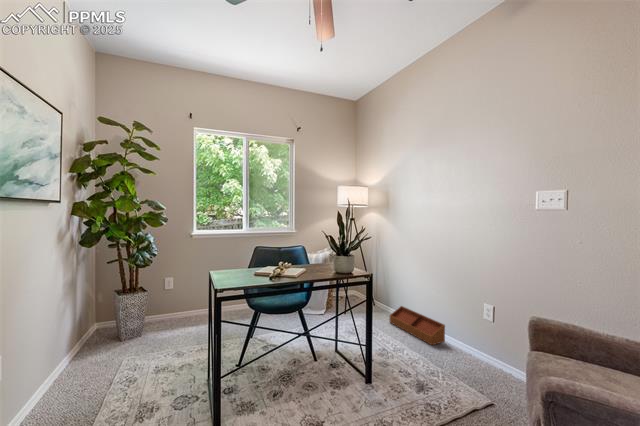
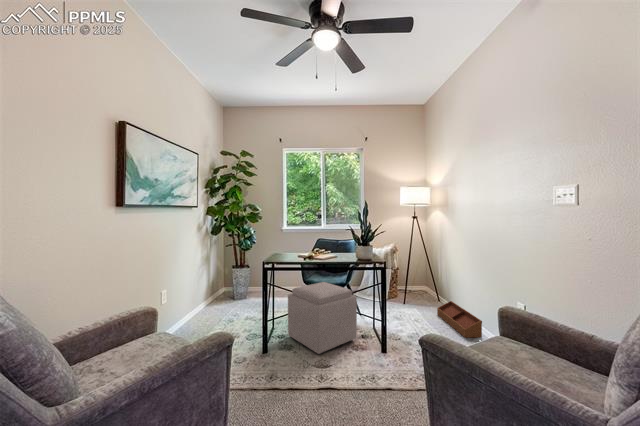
ottoman: none [238,303,330,408] -> present [288,282,357,354]

